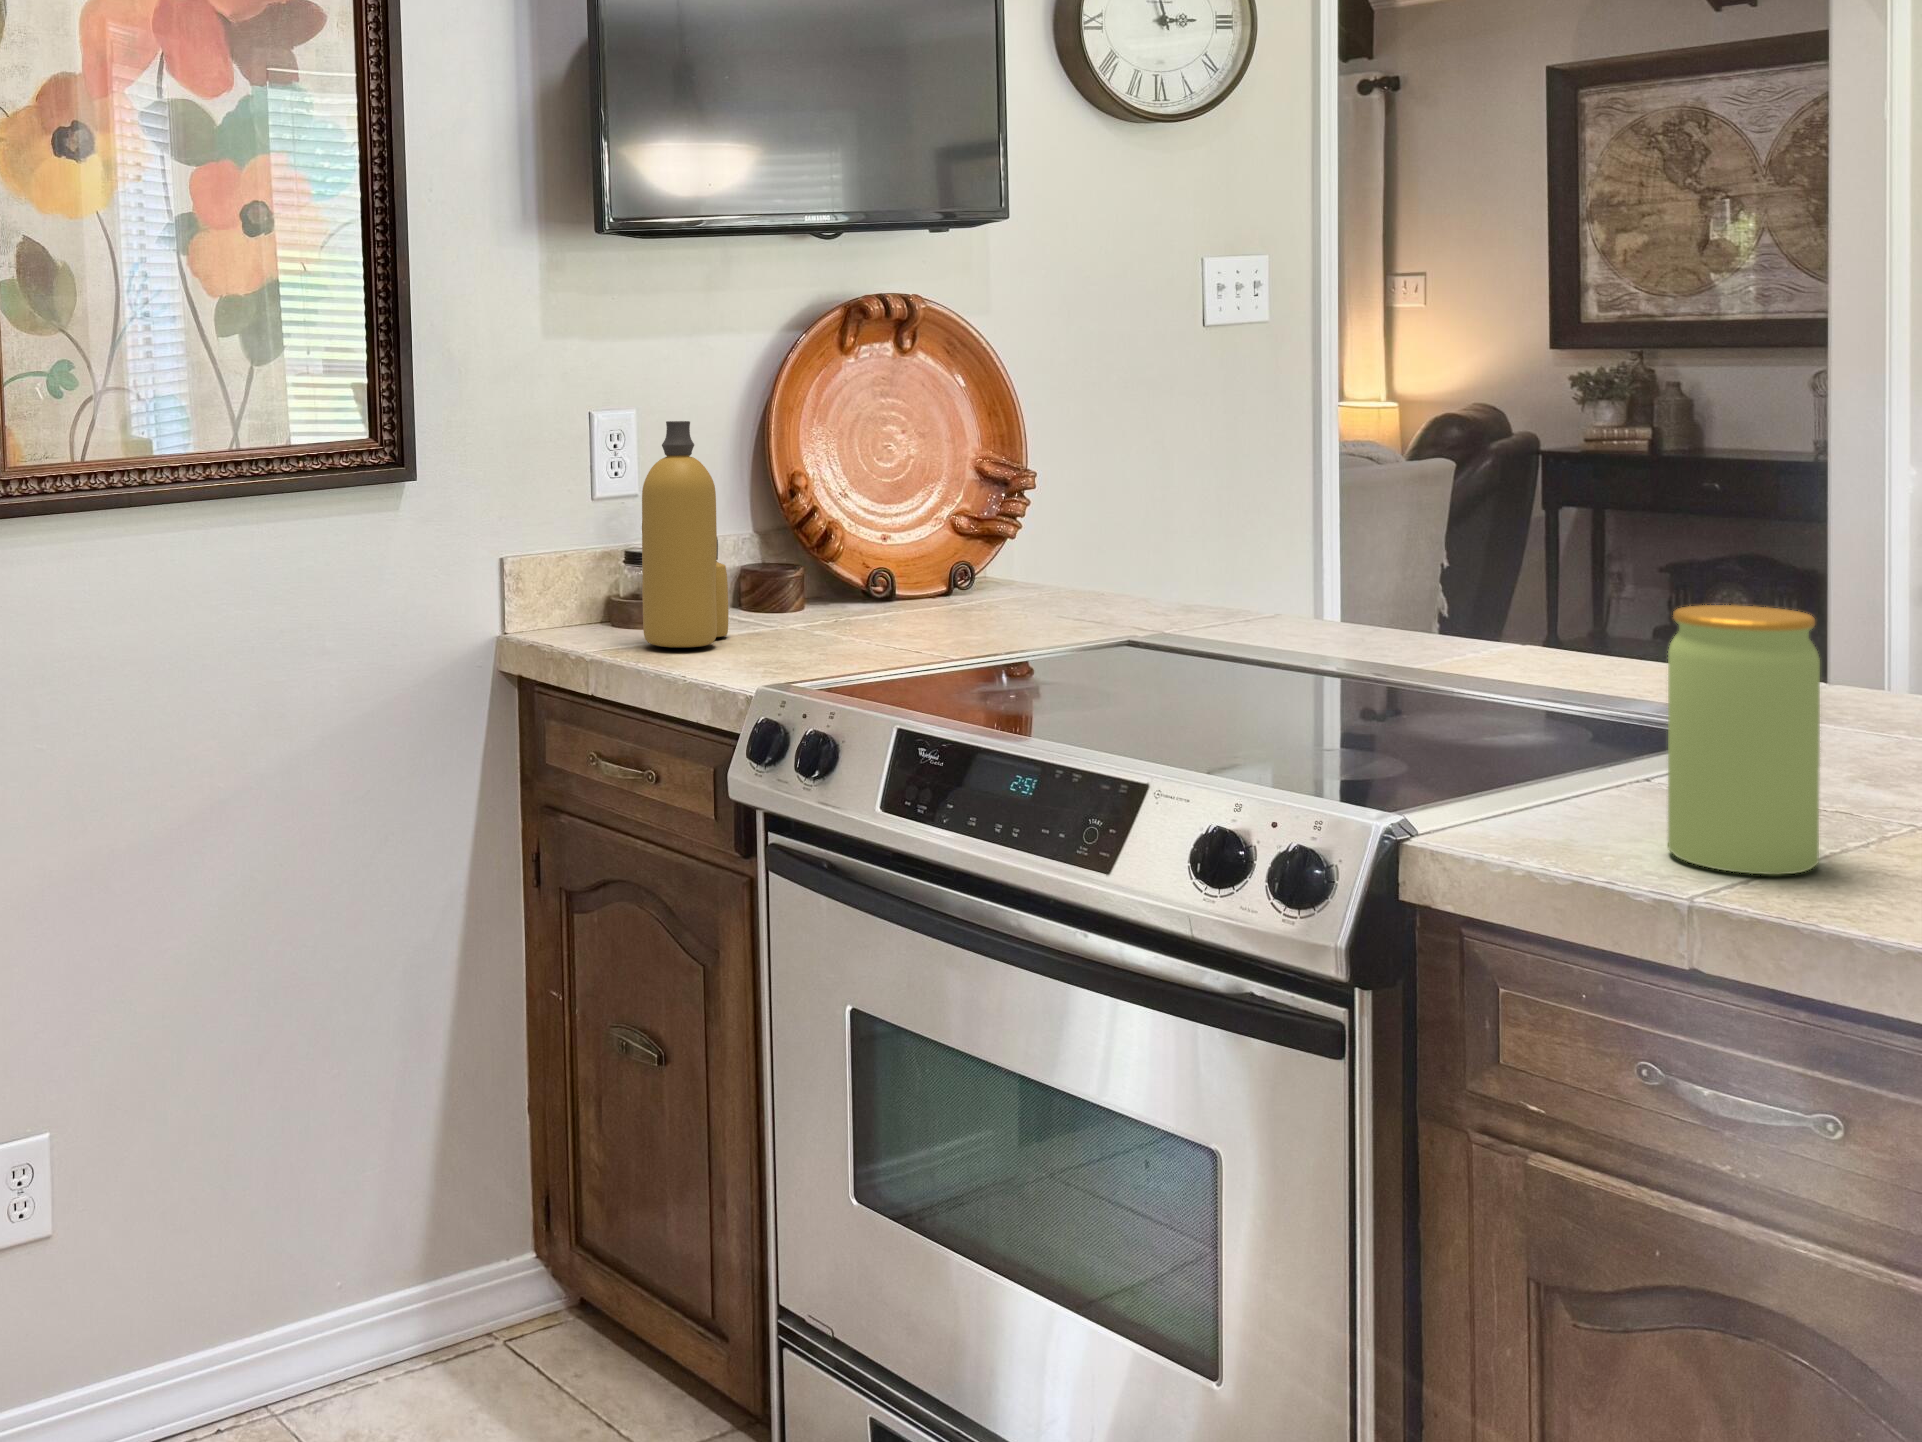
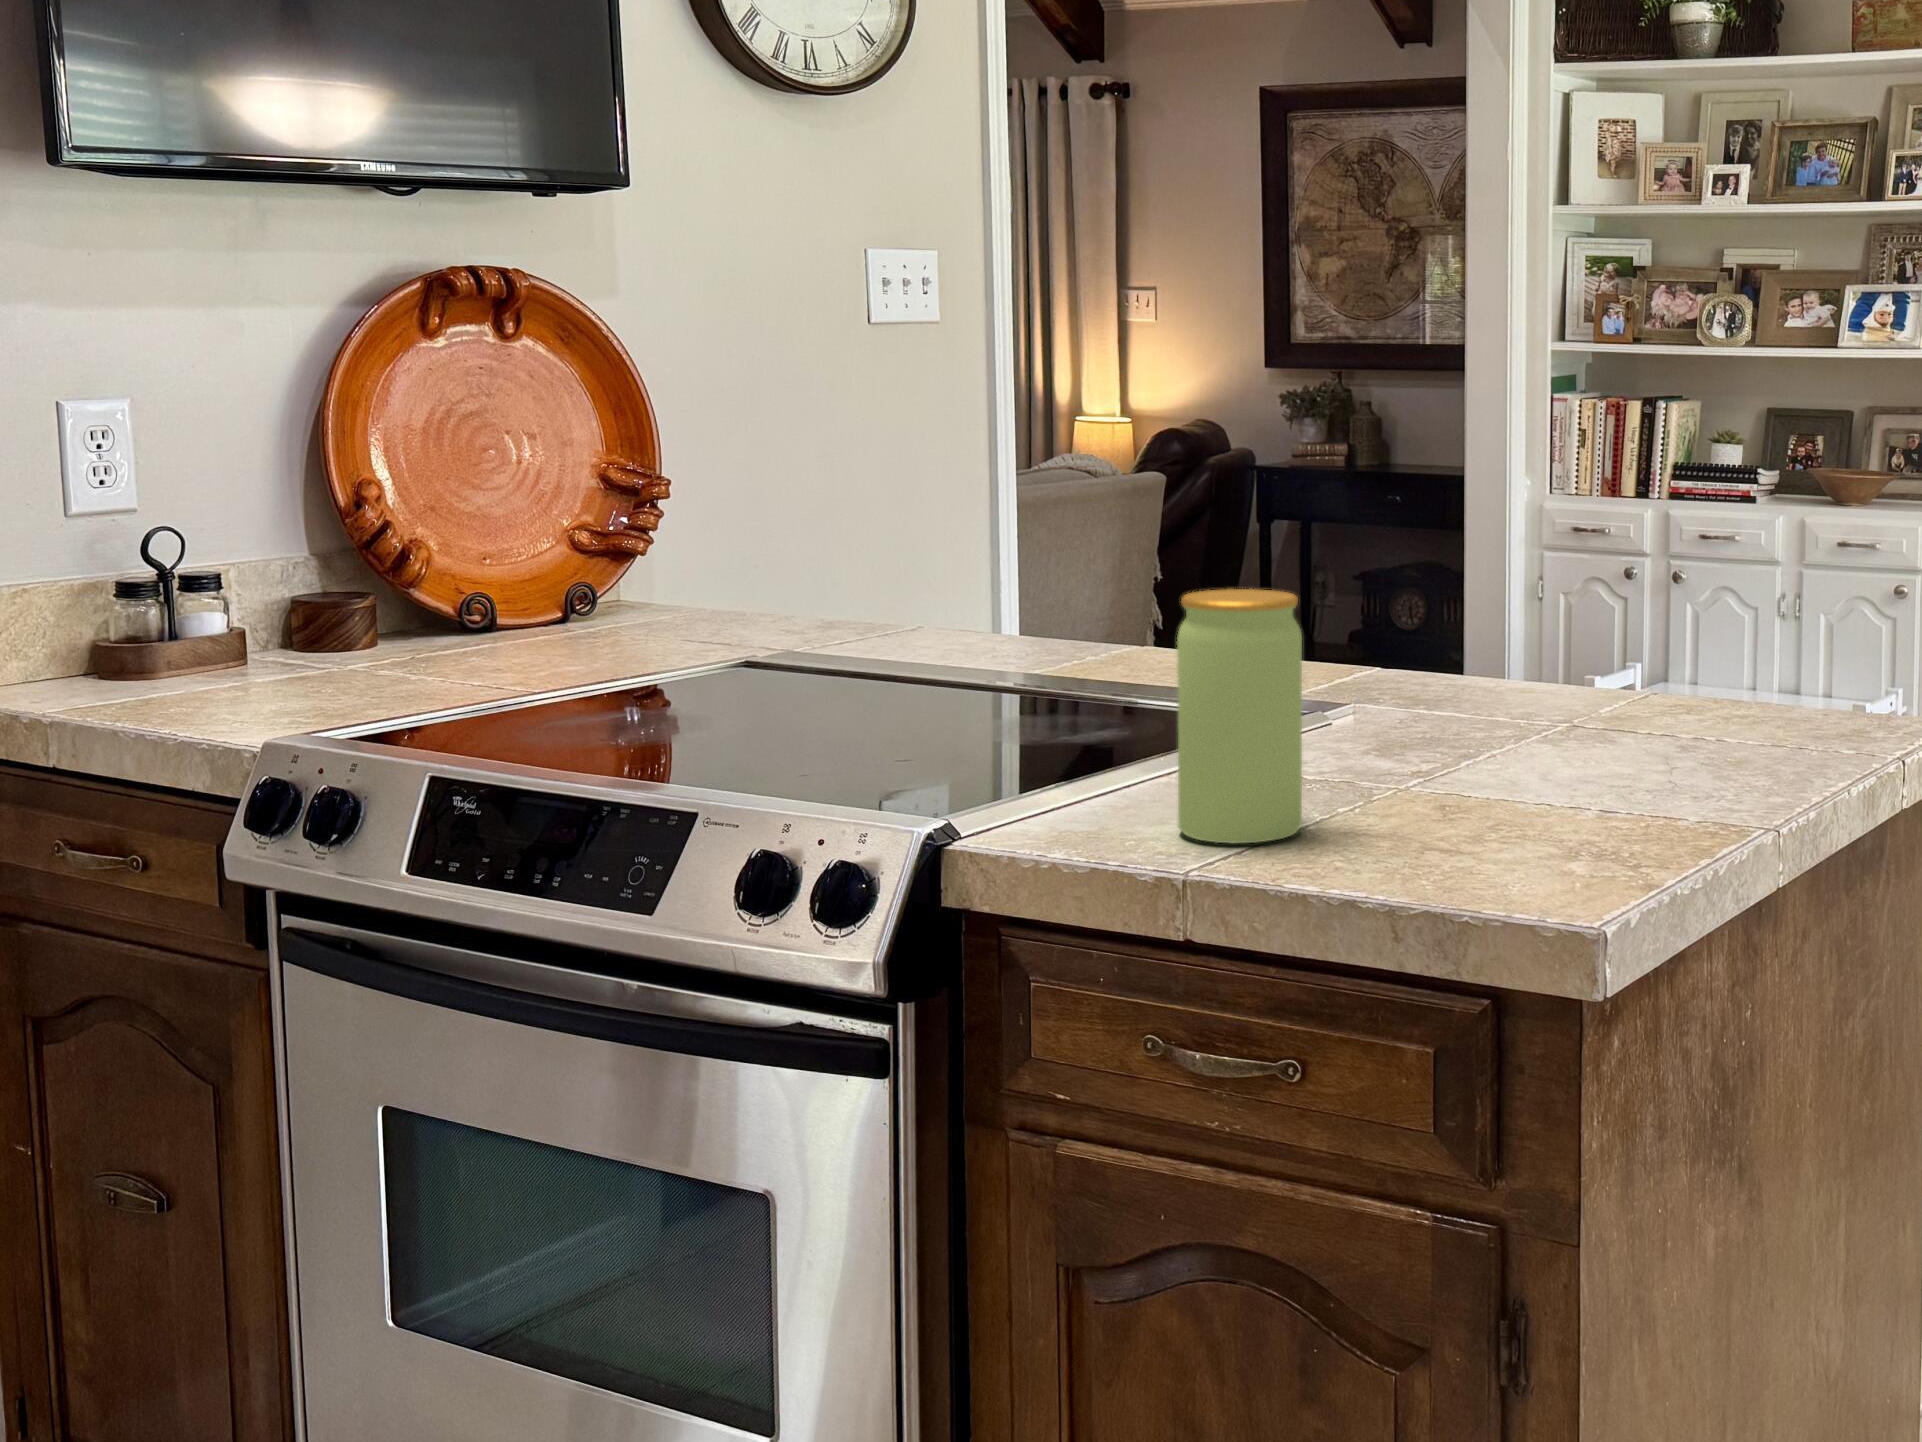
bottle: present [642,421,729,648] -> none [123,415,256,697]

